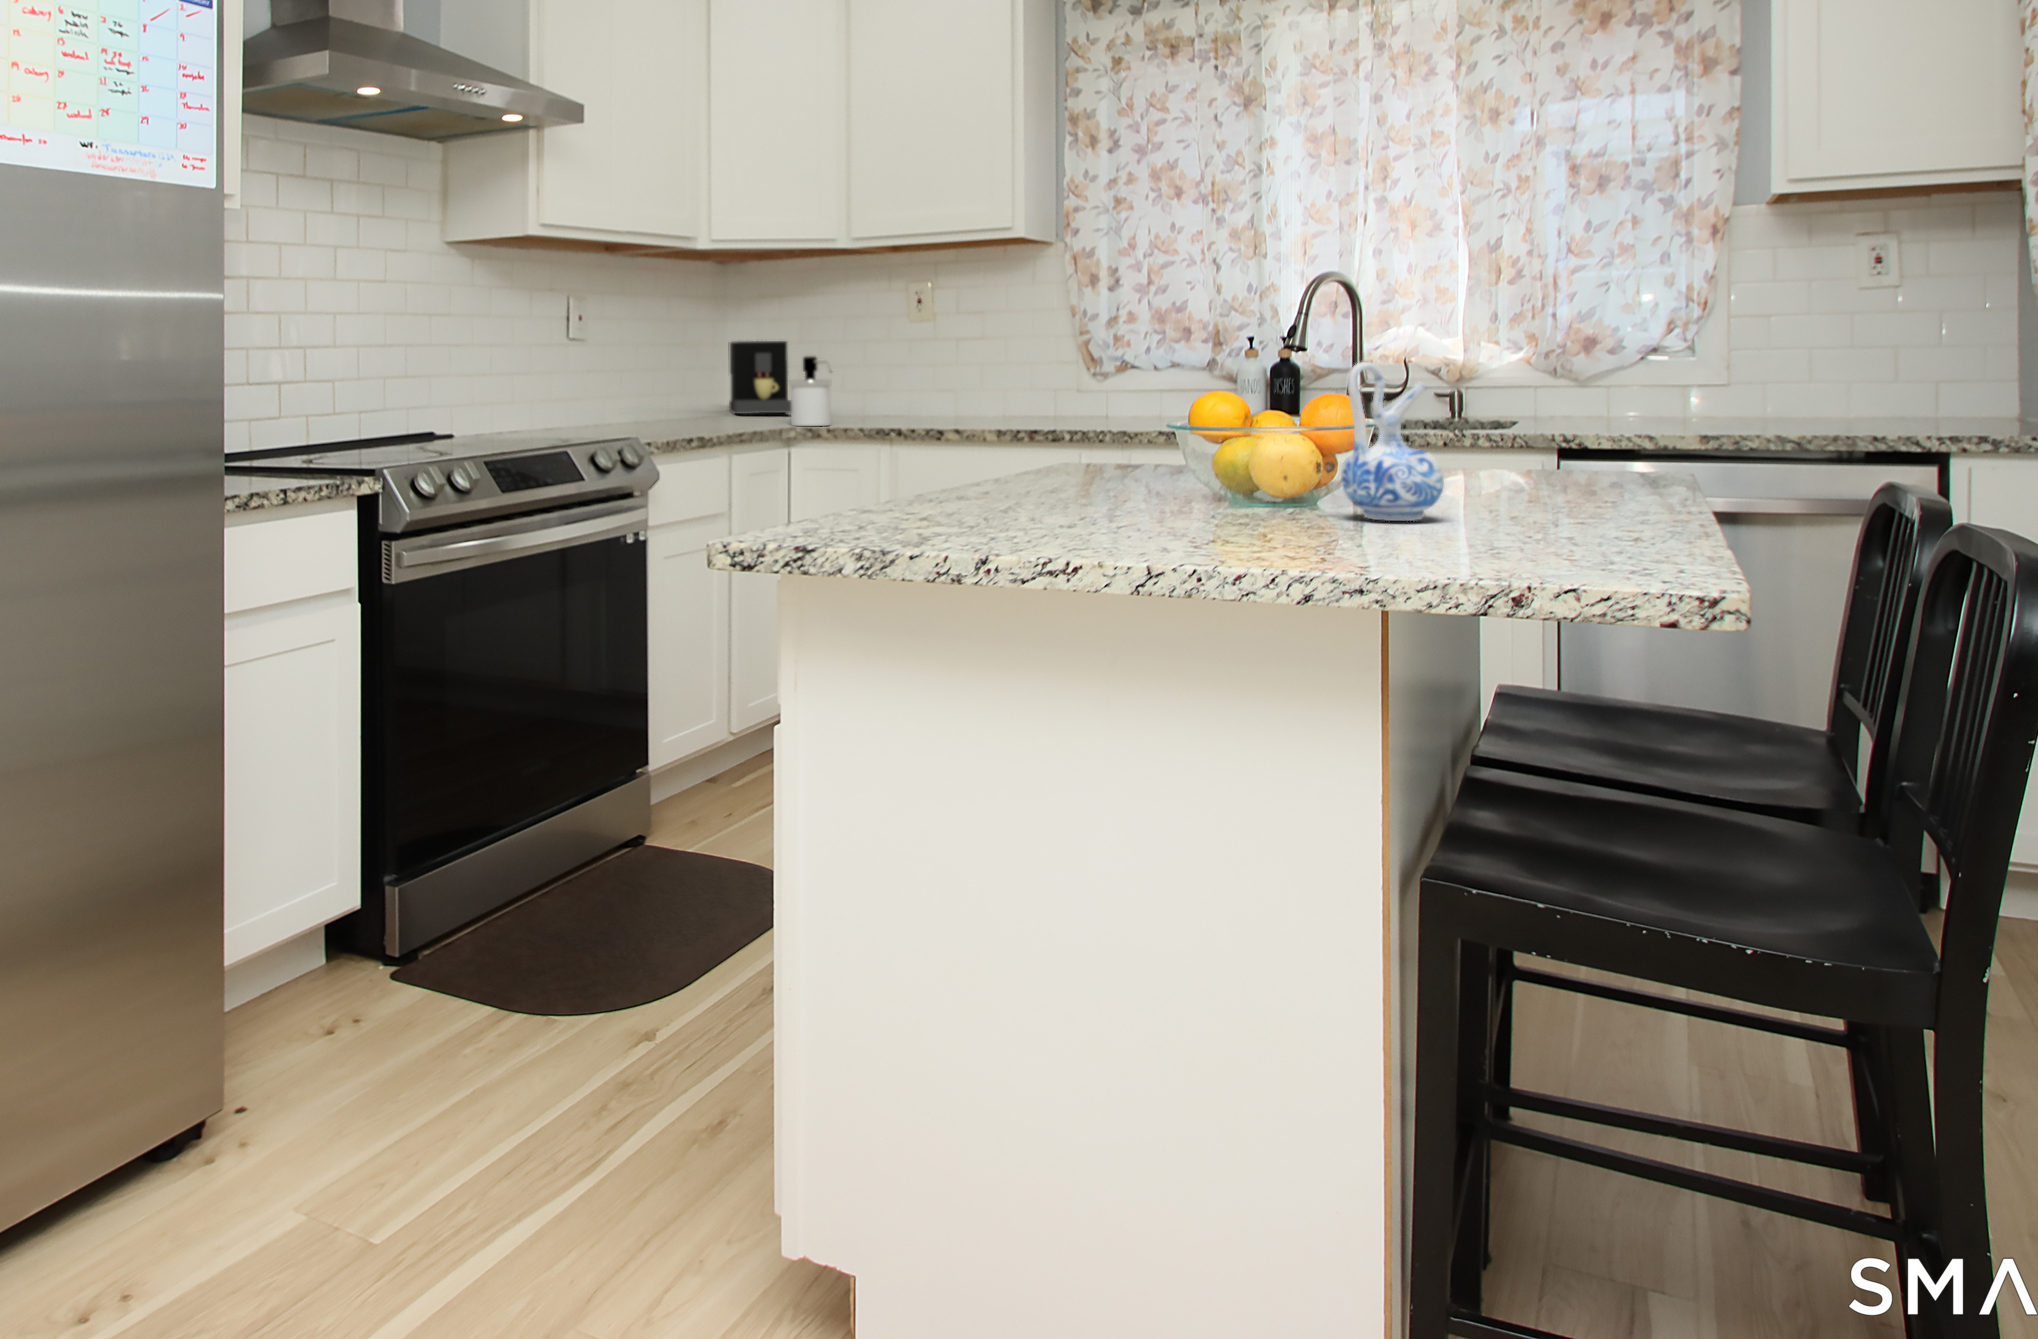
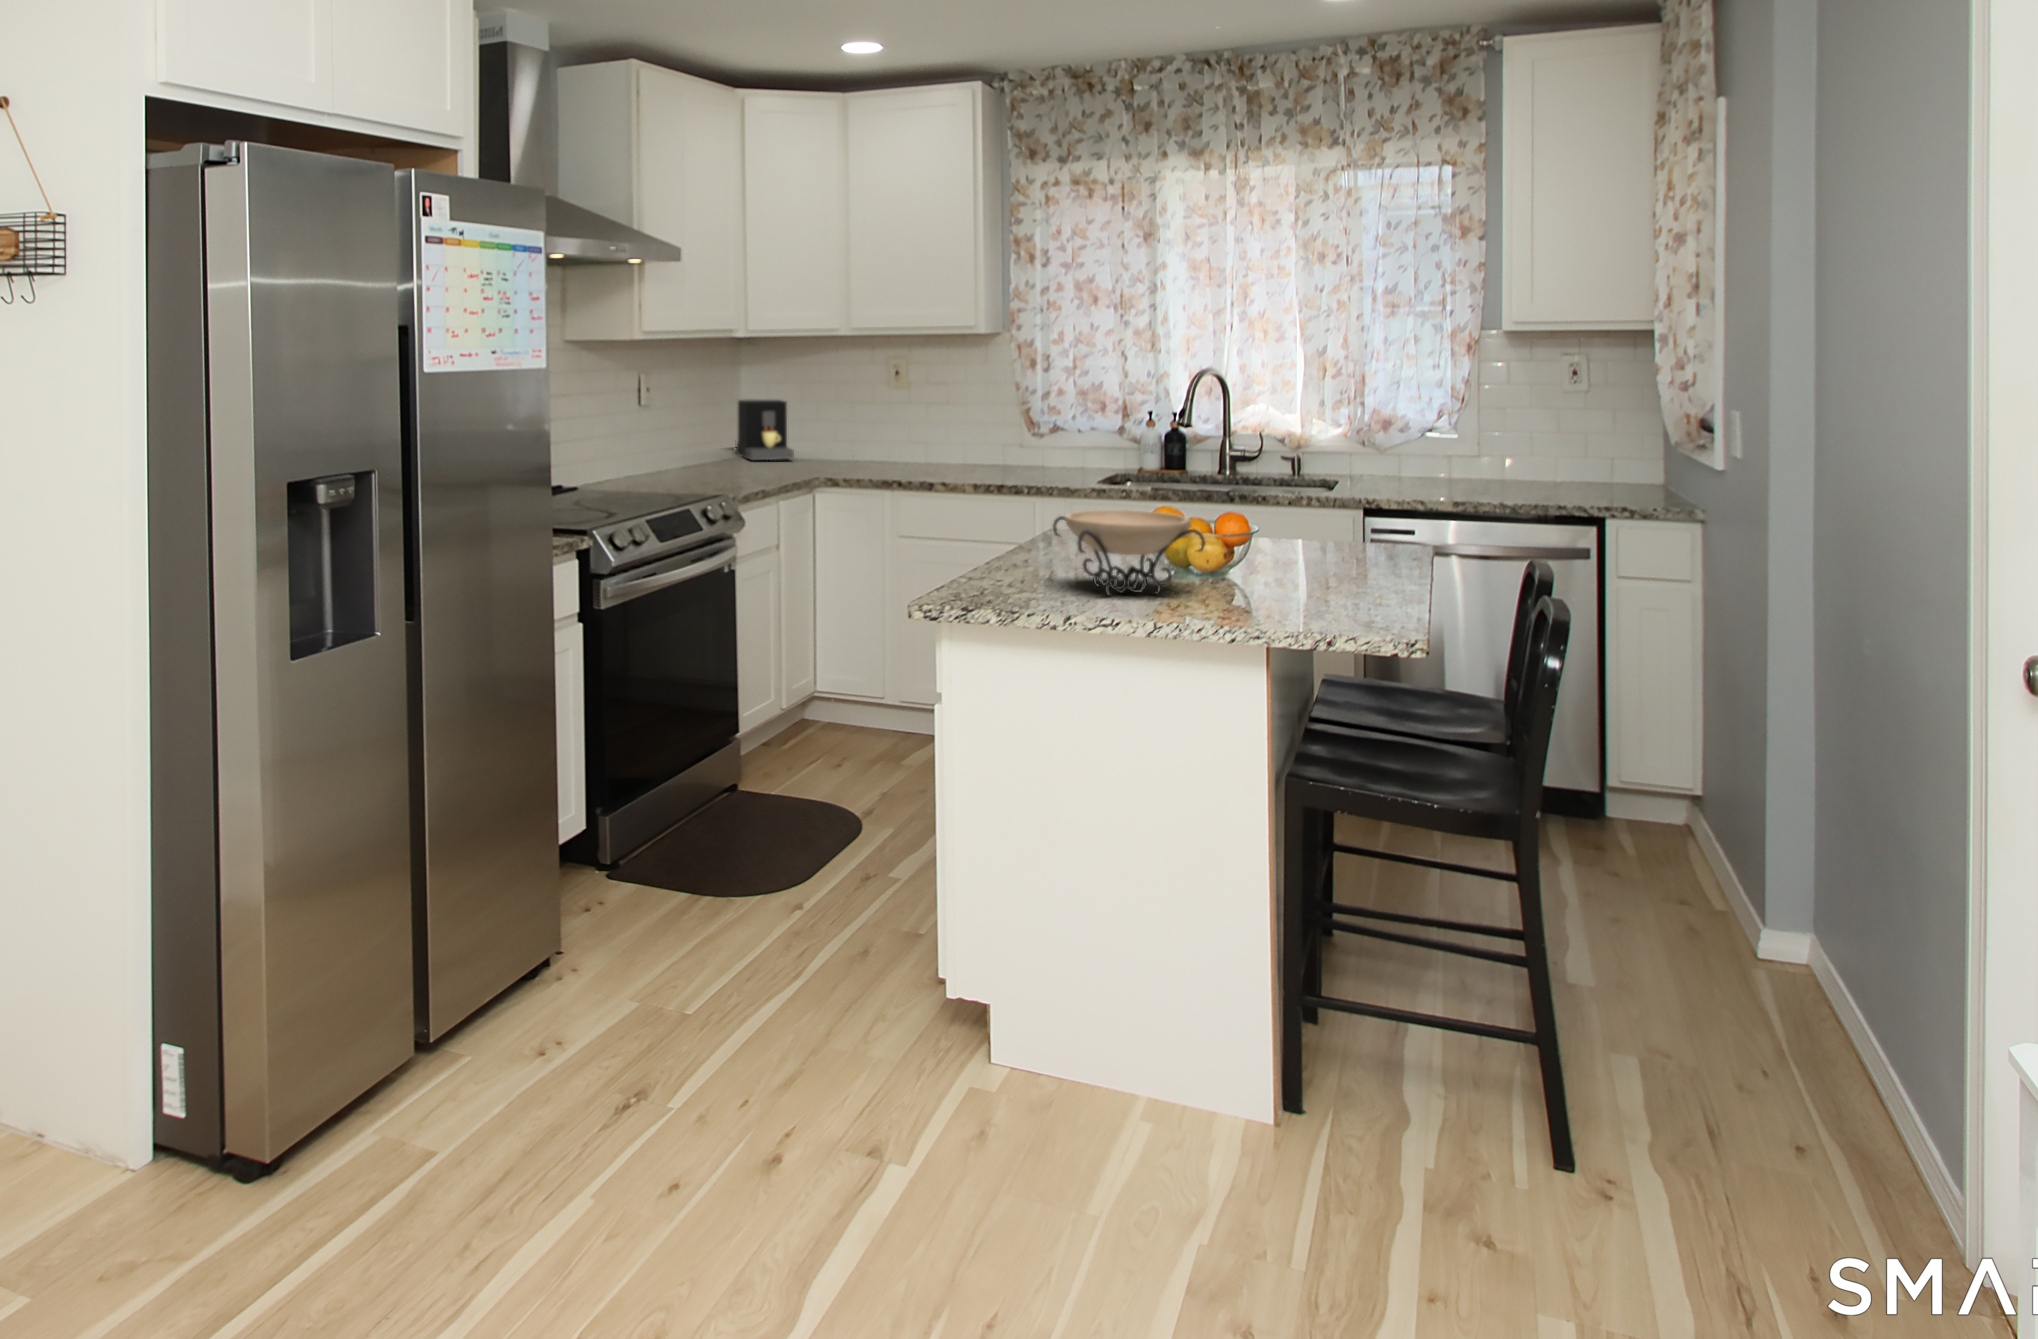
soap dispenser: present [789,356,832,426] -> none [804,421,840,475]
ceramic pitcher: present [1341,362,1444,521] -> none [1253,498,1308,585]
decorative bowl: none [977,387,1232,530] -> present [1053,510,1206,595]

